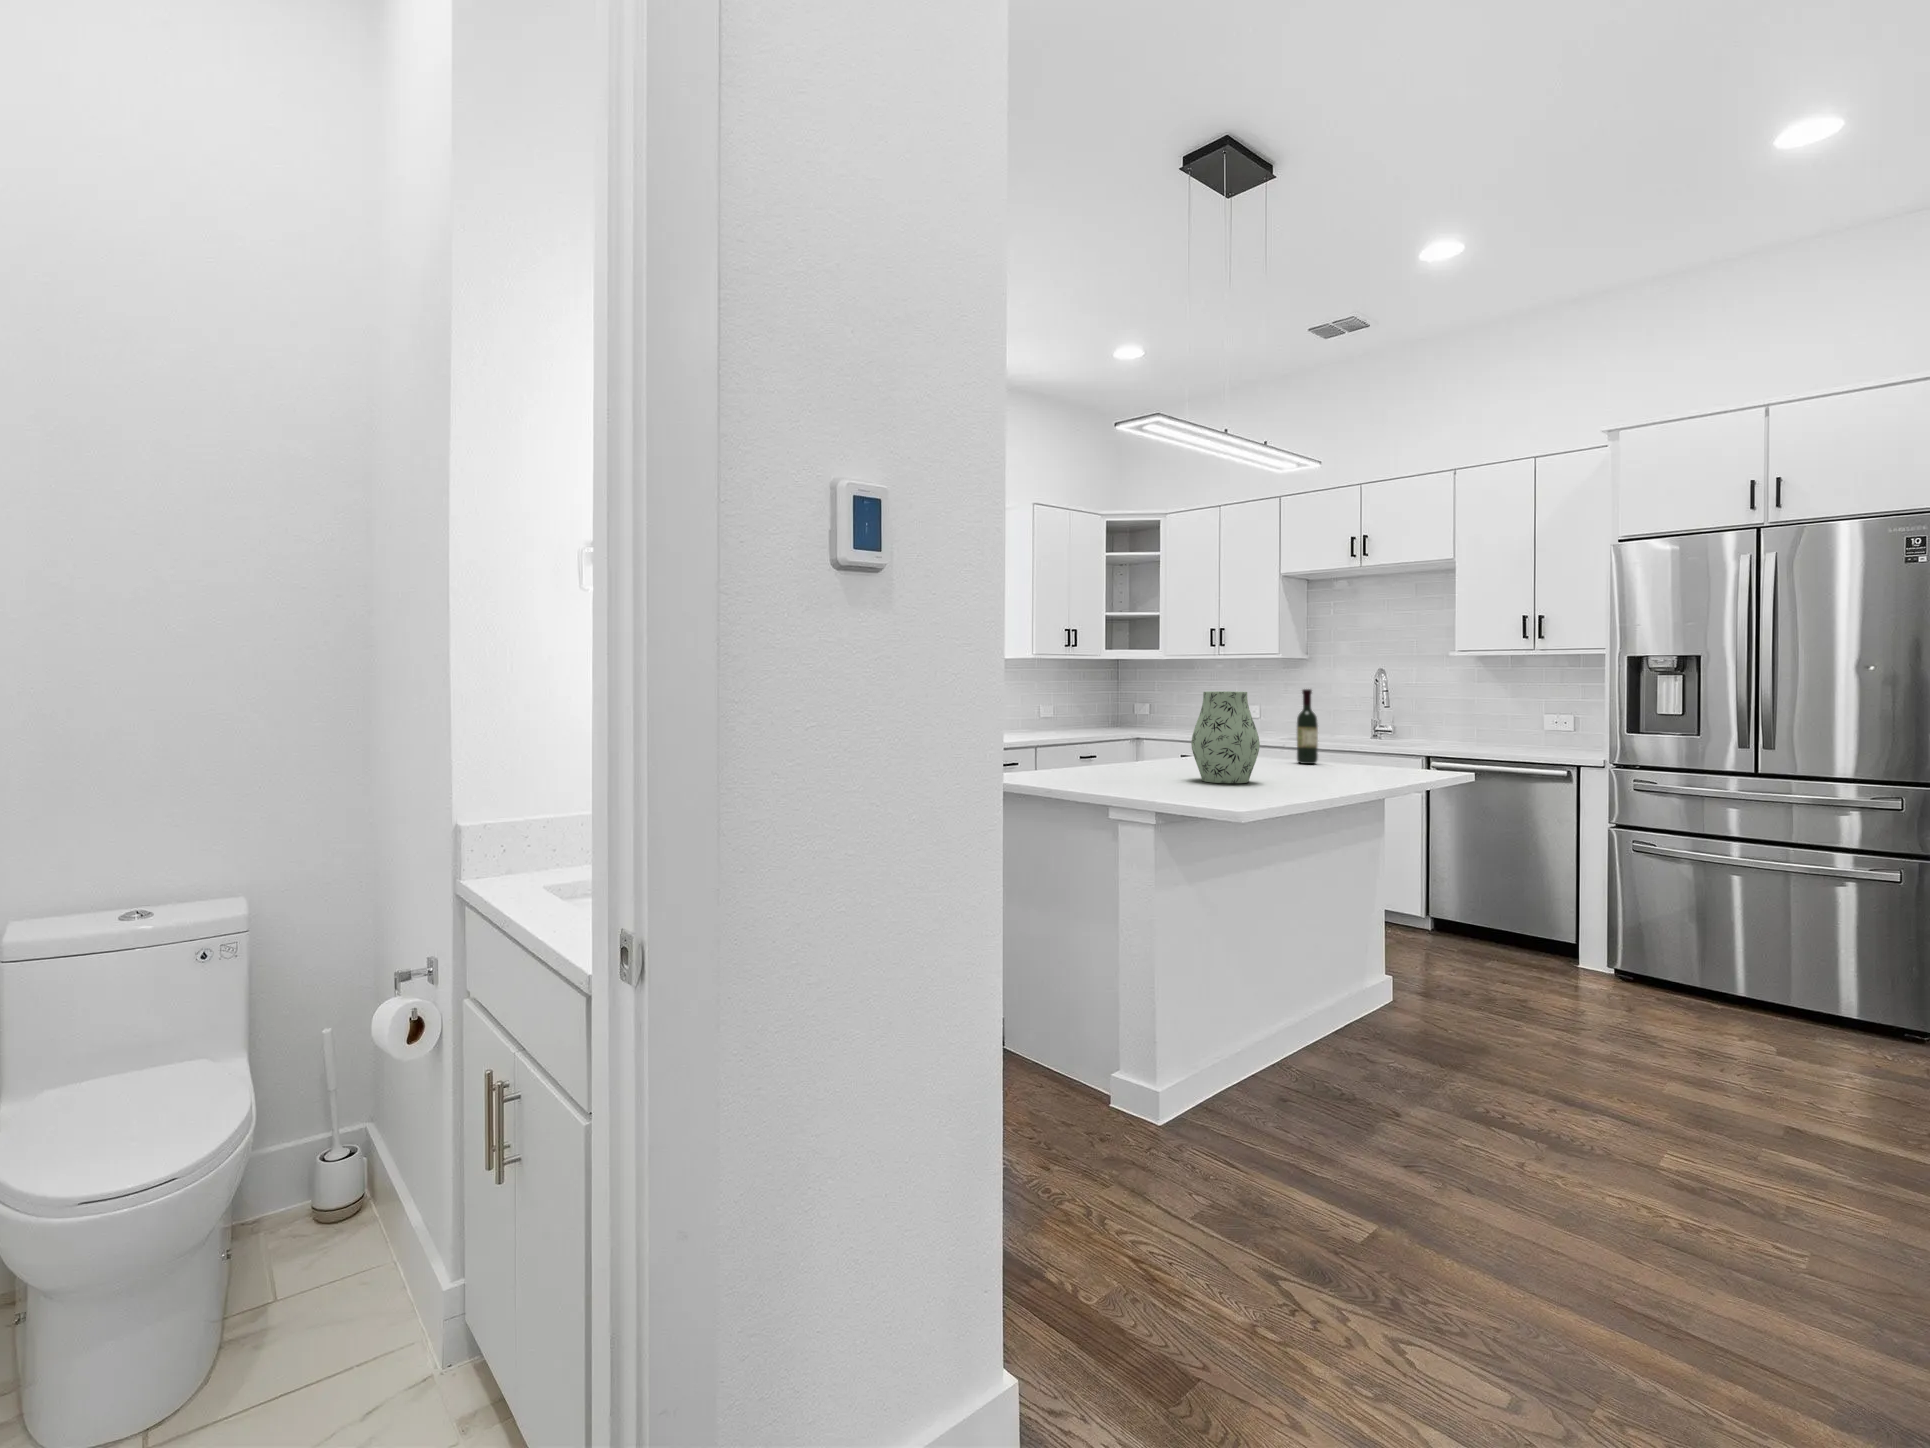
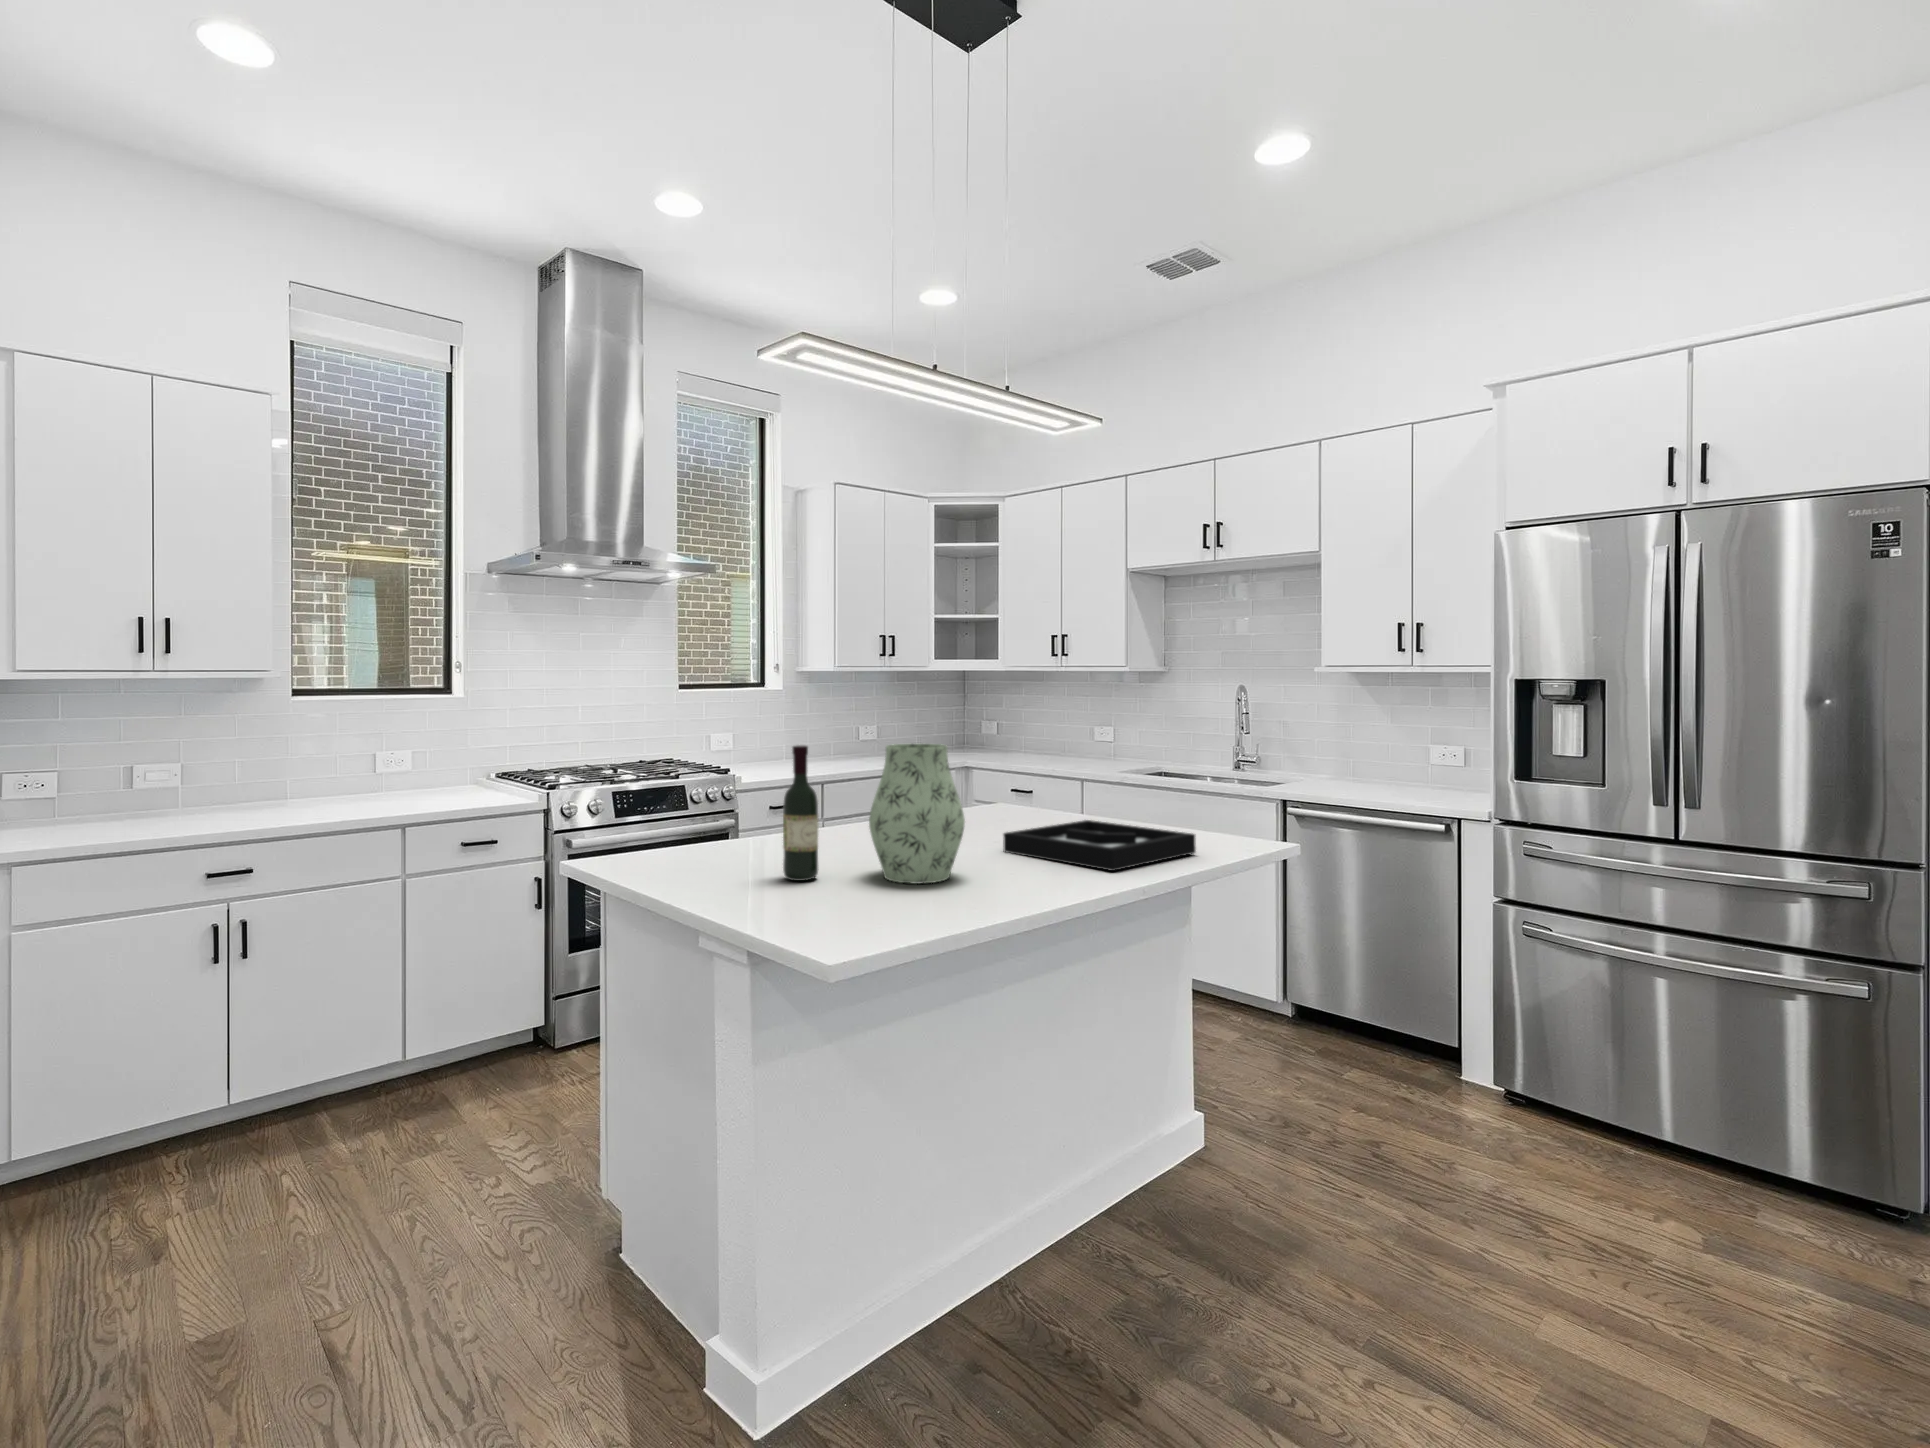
wine bottle: present [1297,689,1318,764] -> present [783,745,819,881]
decorative tray: none [1263,754,1403,780] -> present [1003,820,1196,871]

